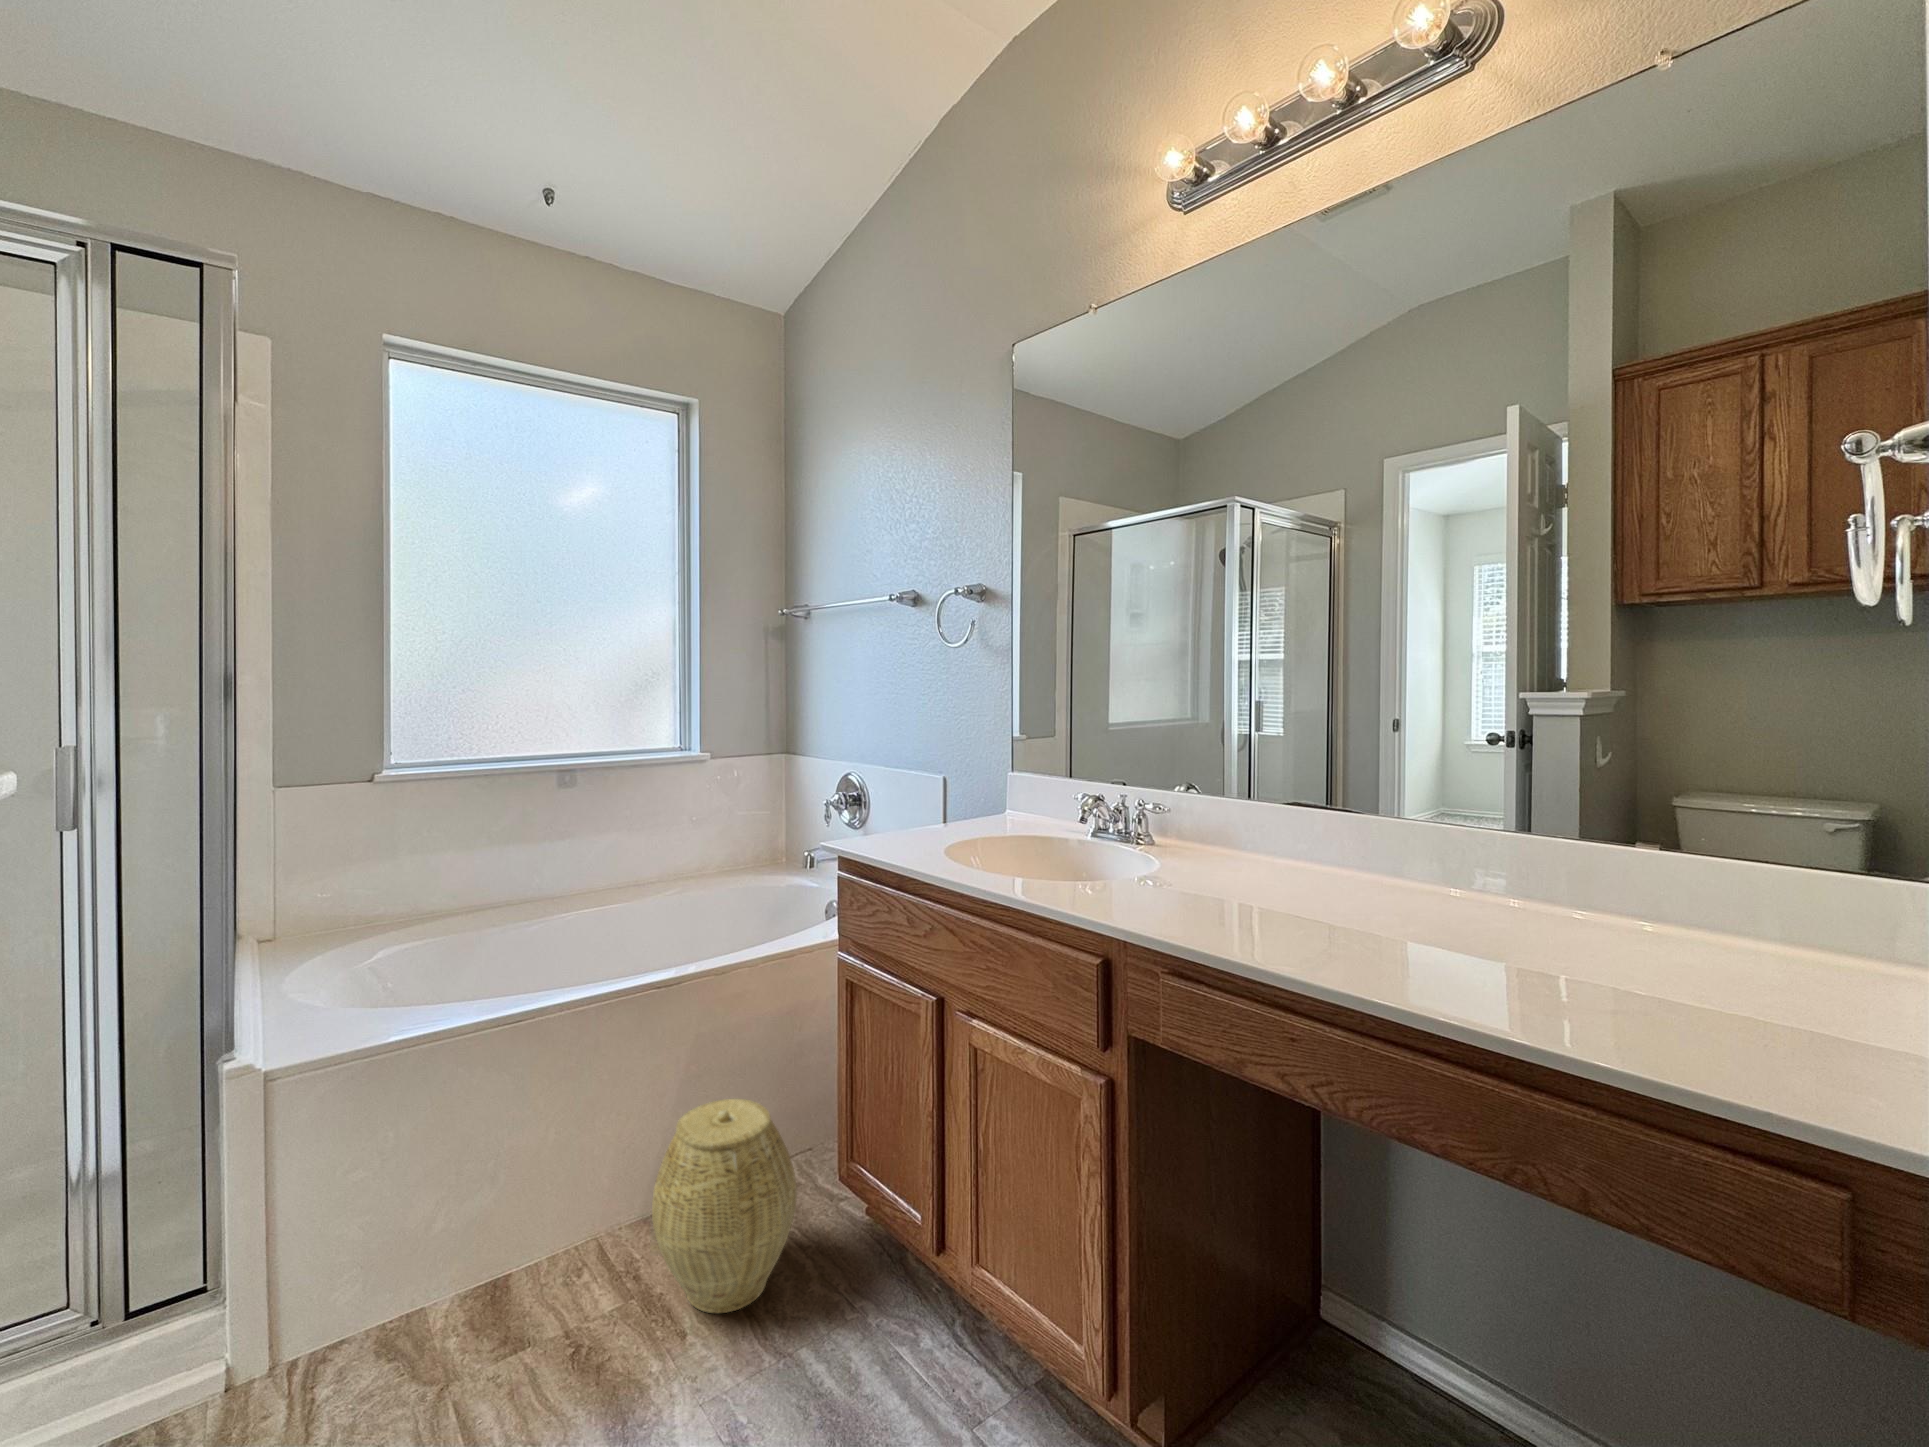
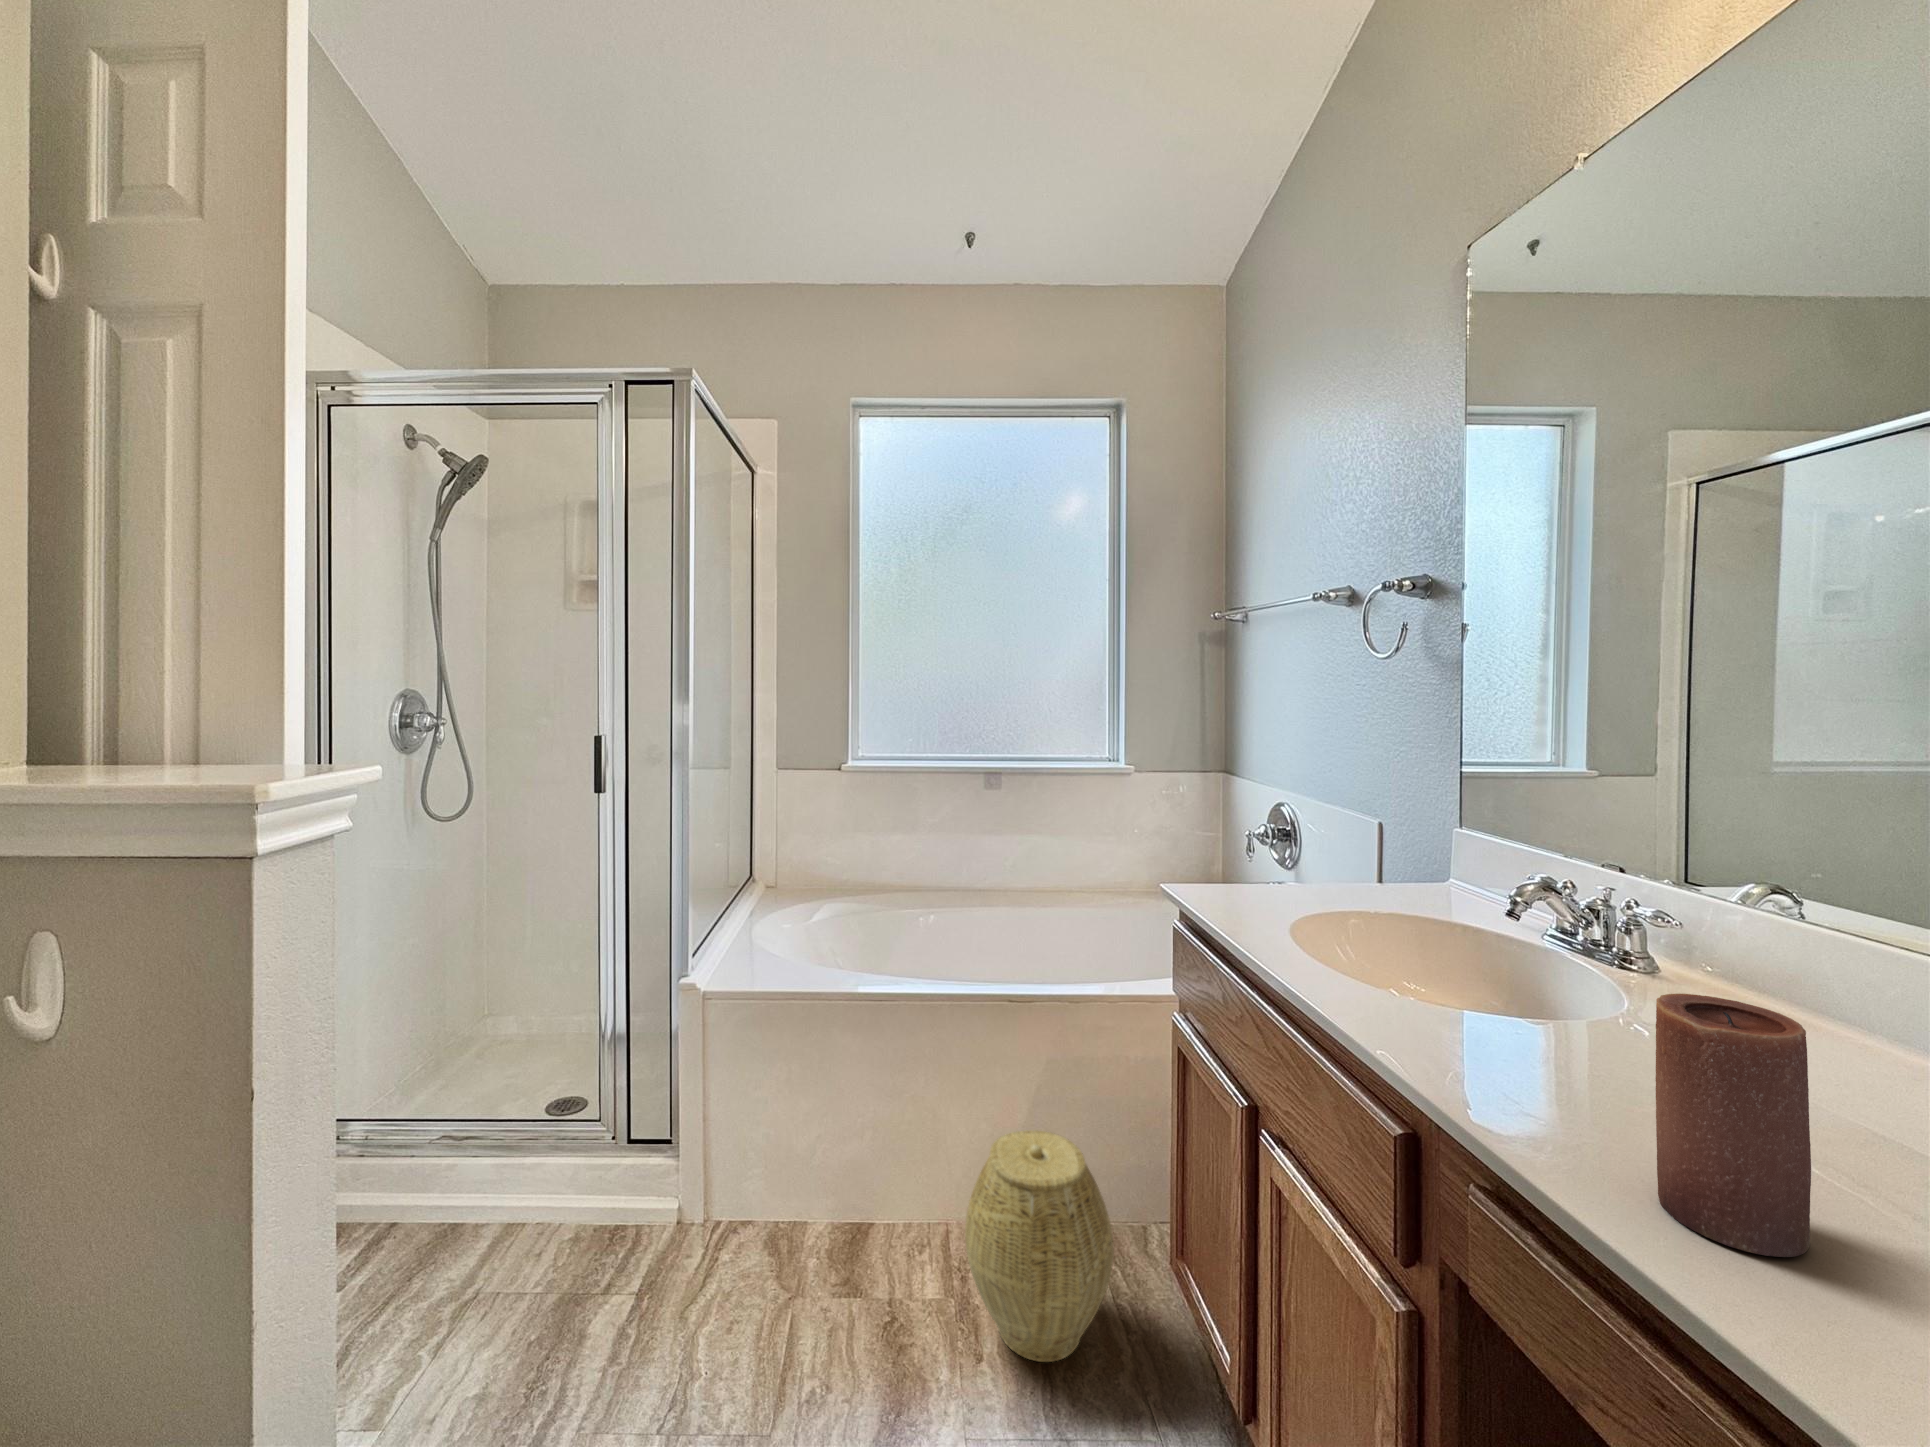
candle: none [1234,821,1293,942] -> present [1656,994,1811,1257]

